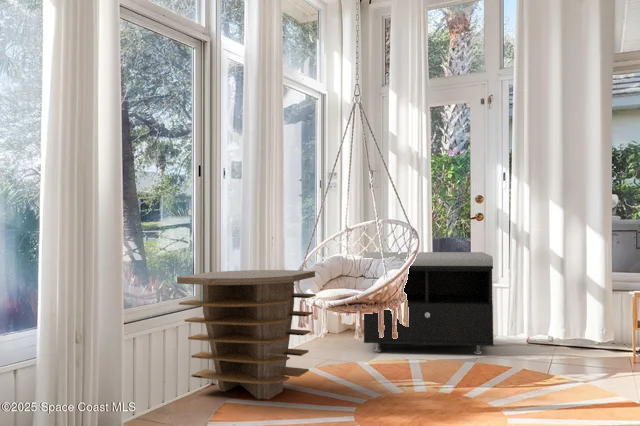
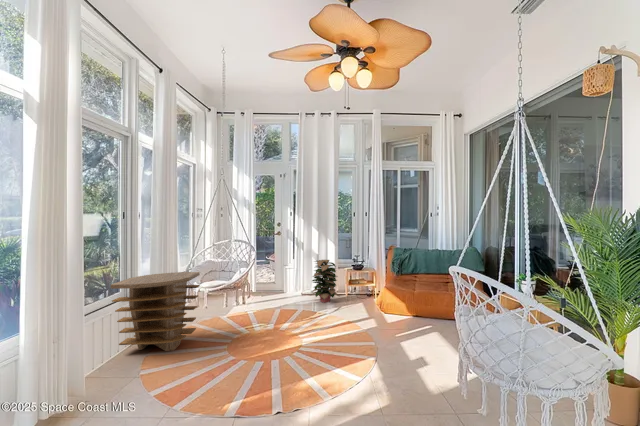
storage bench: present [363,252,494,354] -> none [221,252,288,309]
decorative plant: none [543,270,614,362] -> present [312,260,339,303]

